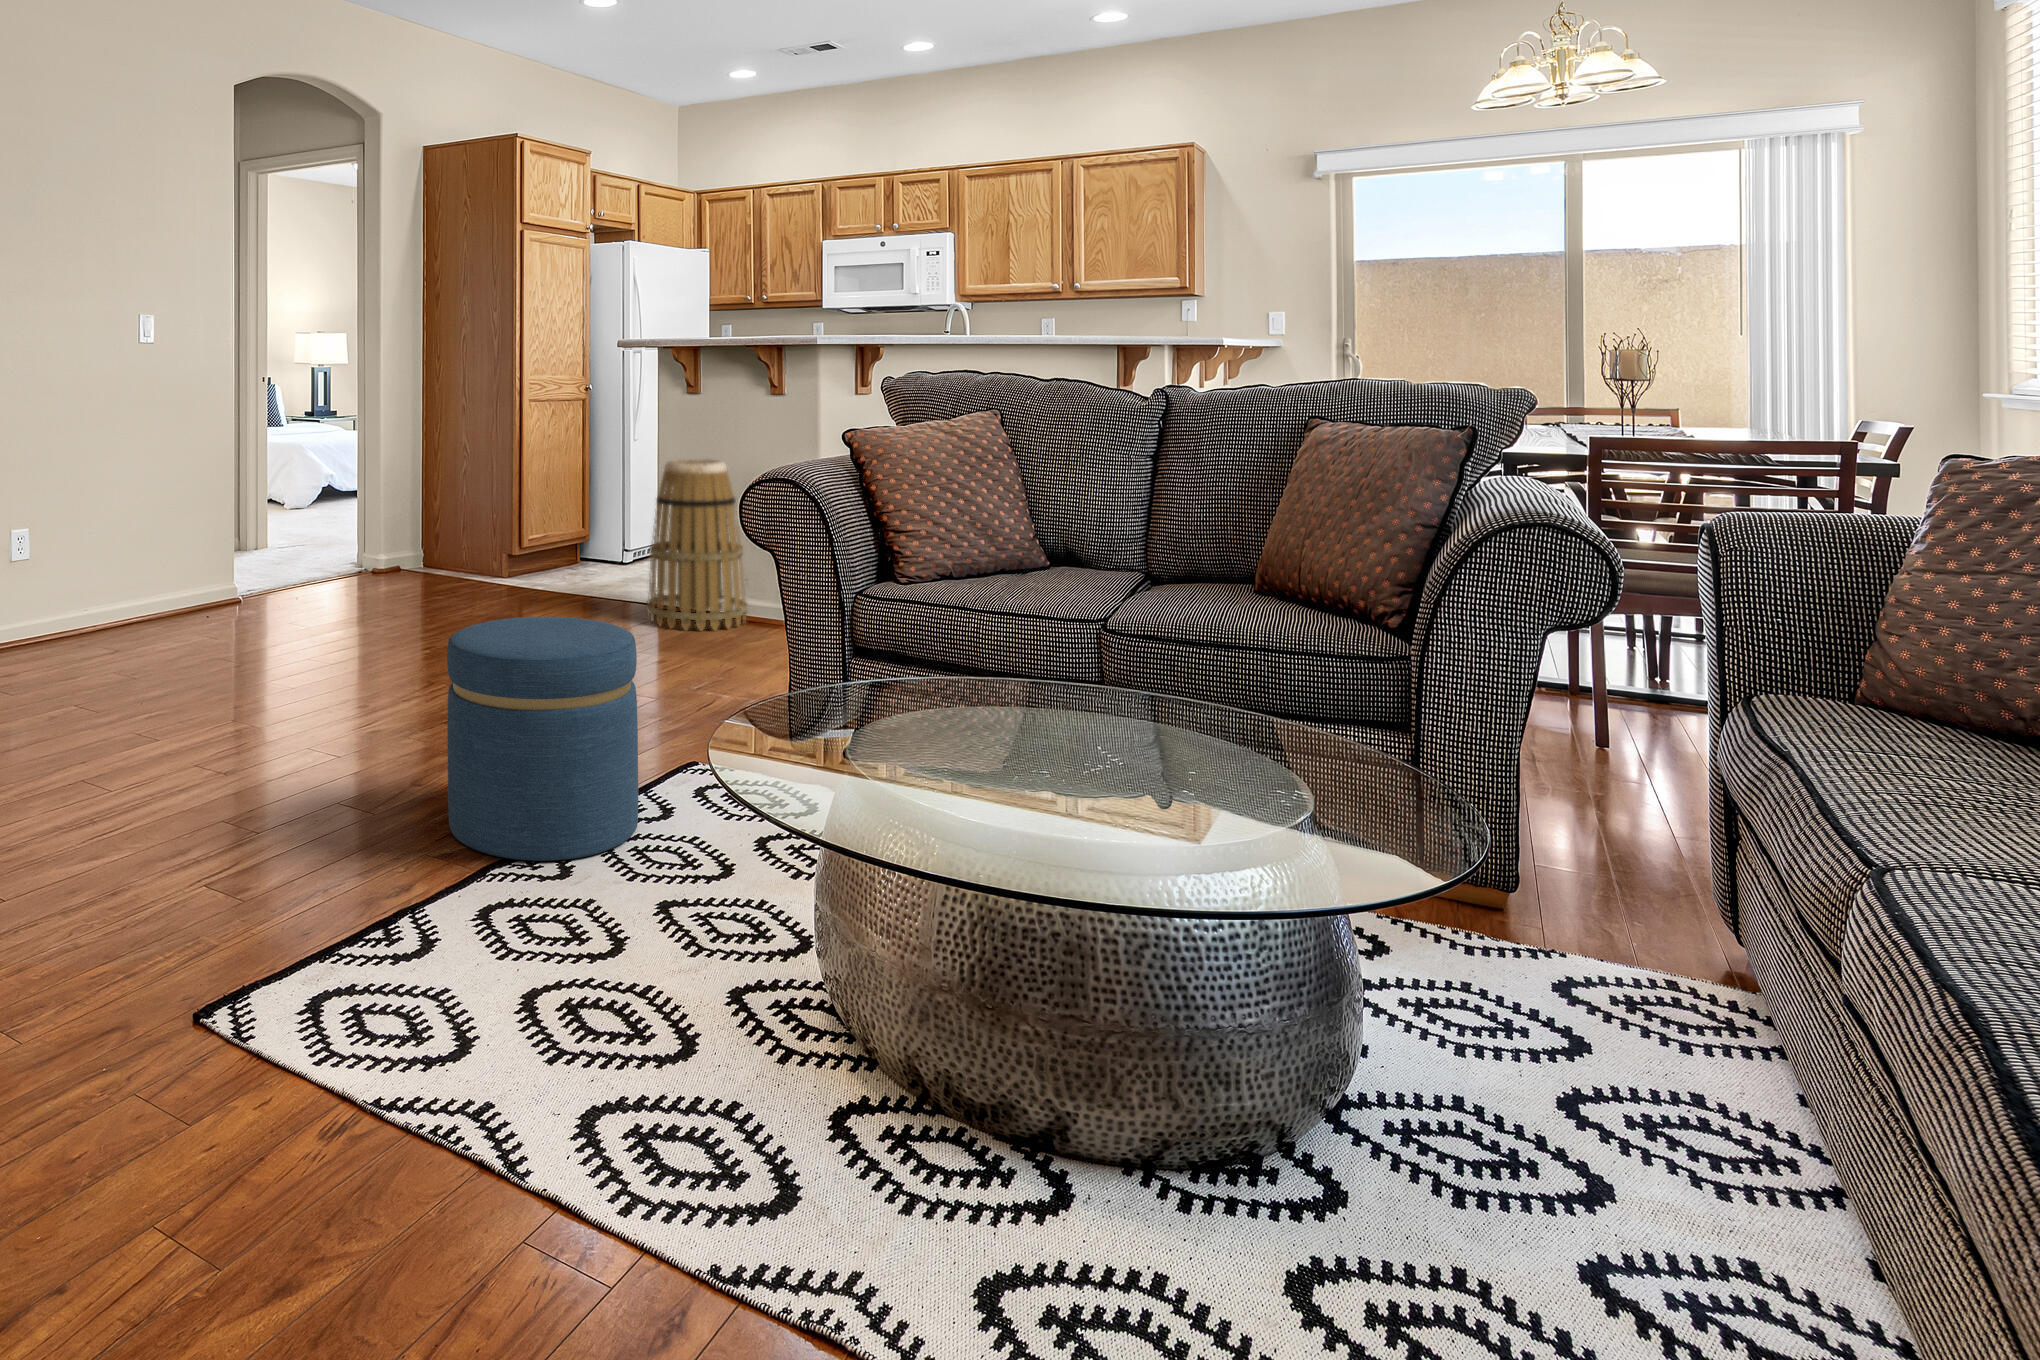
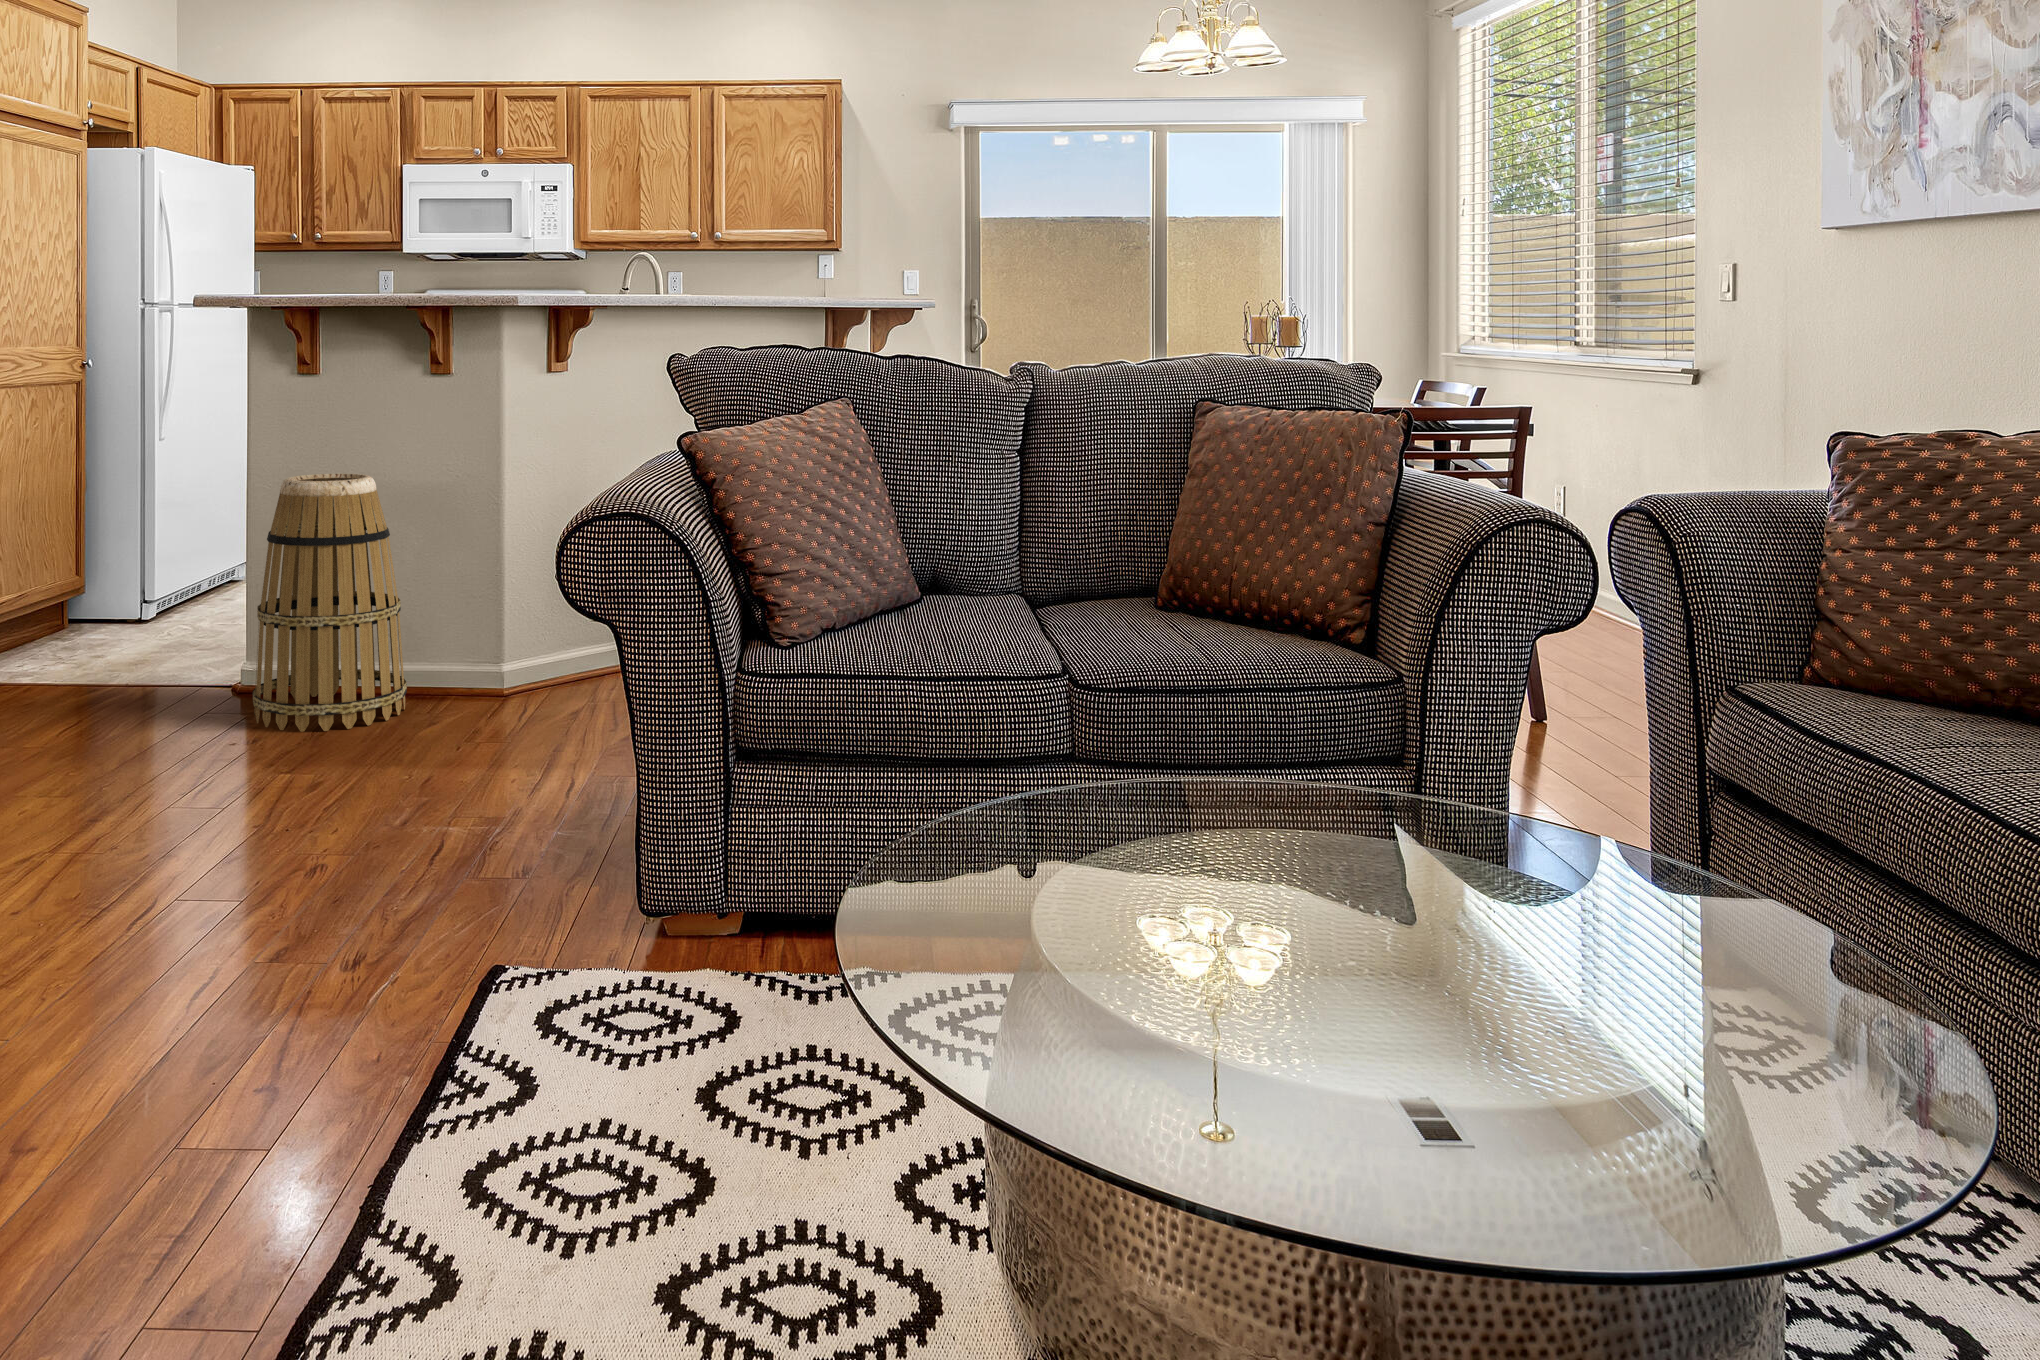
ottoman: present [447,617,638,861] -> none [166,768,512,1232]

